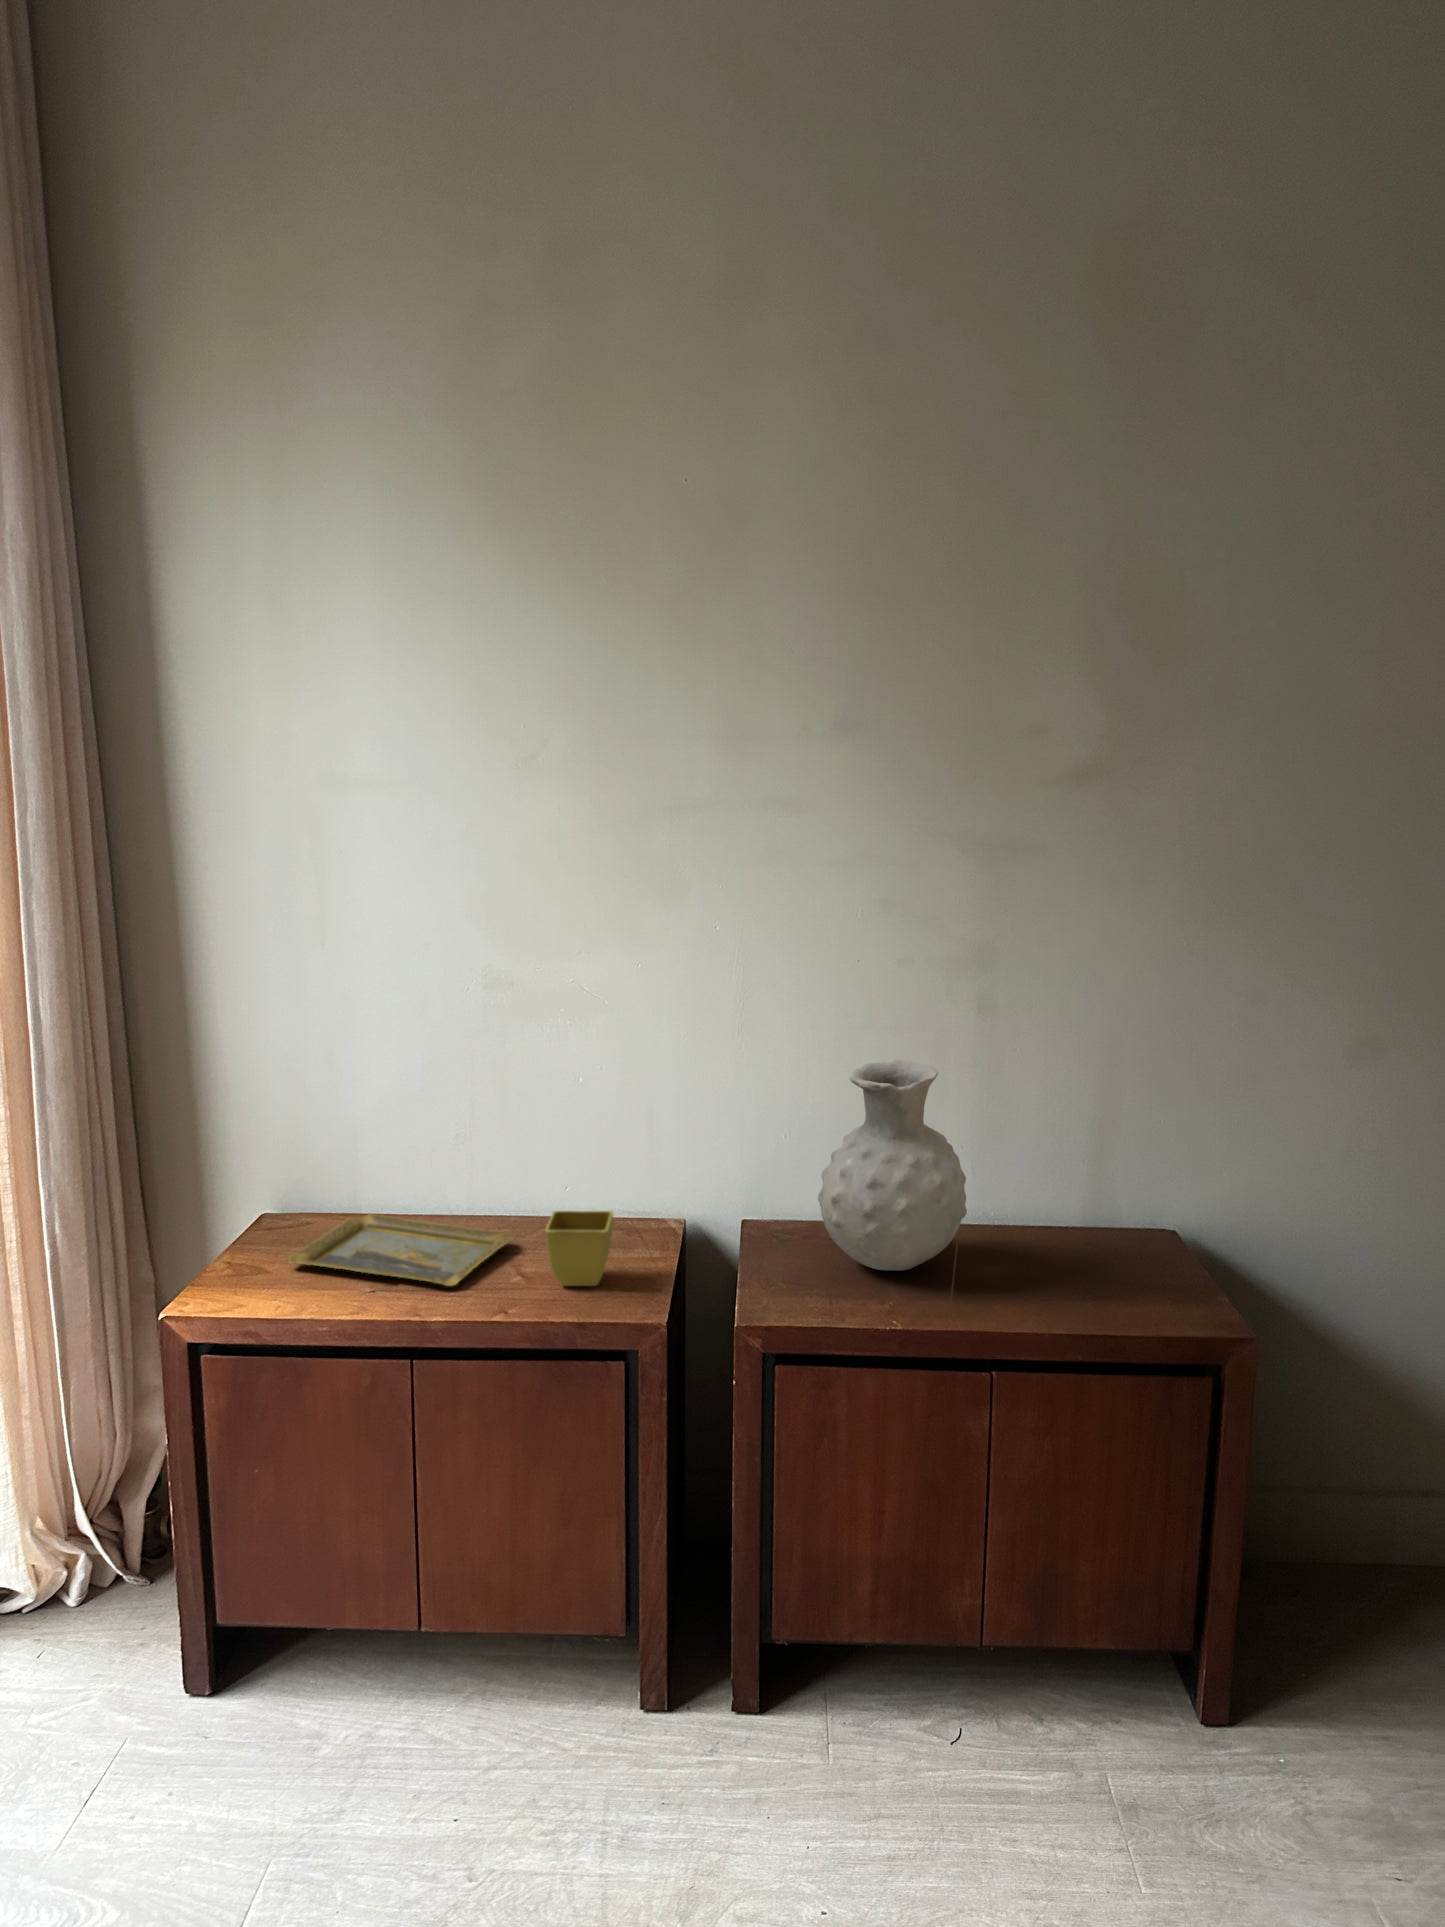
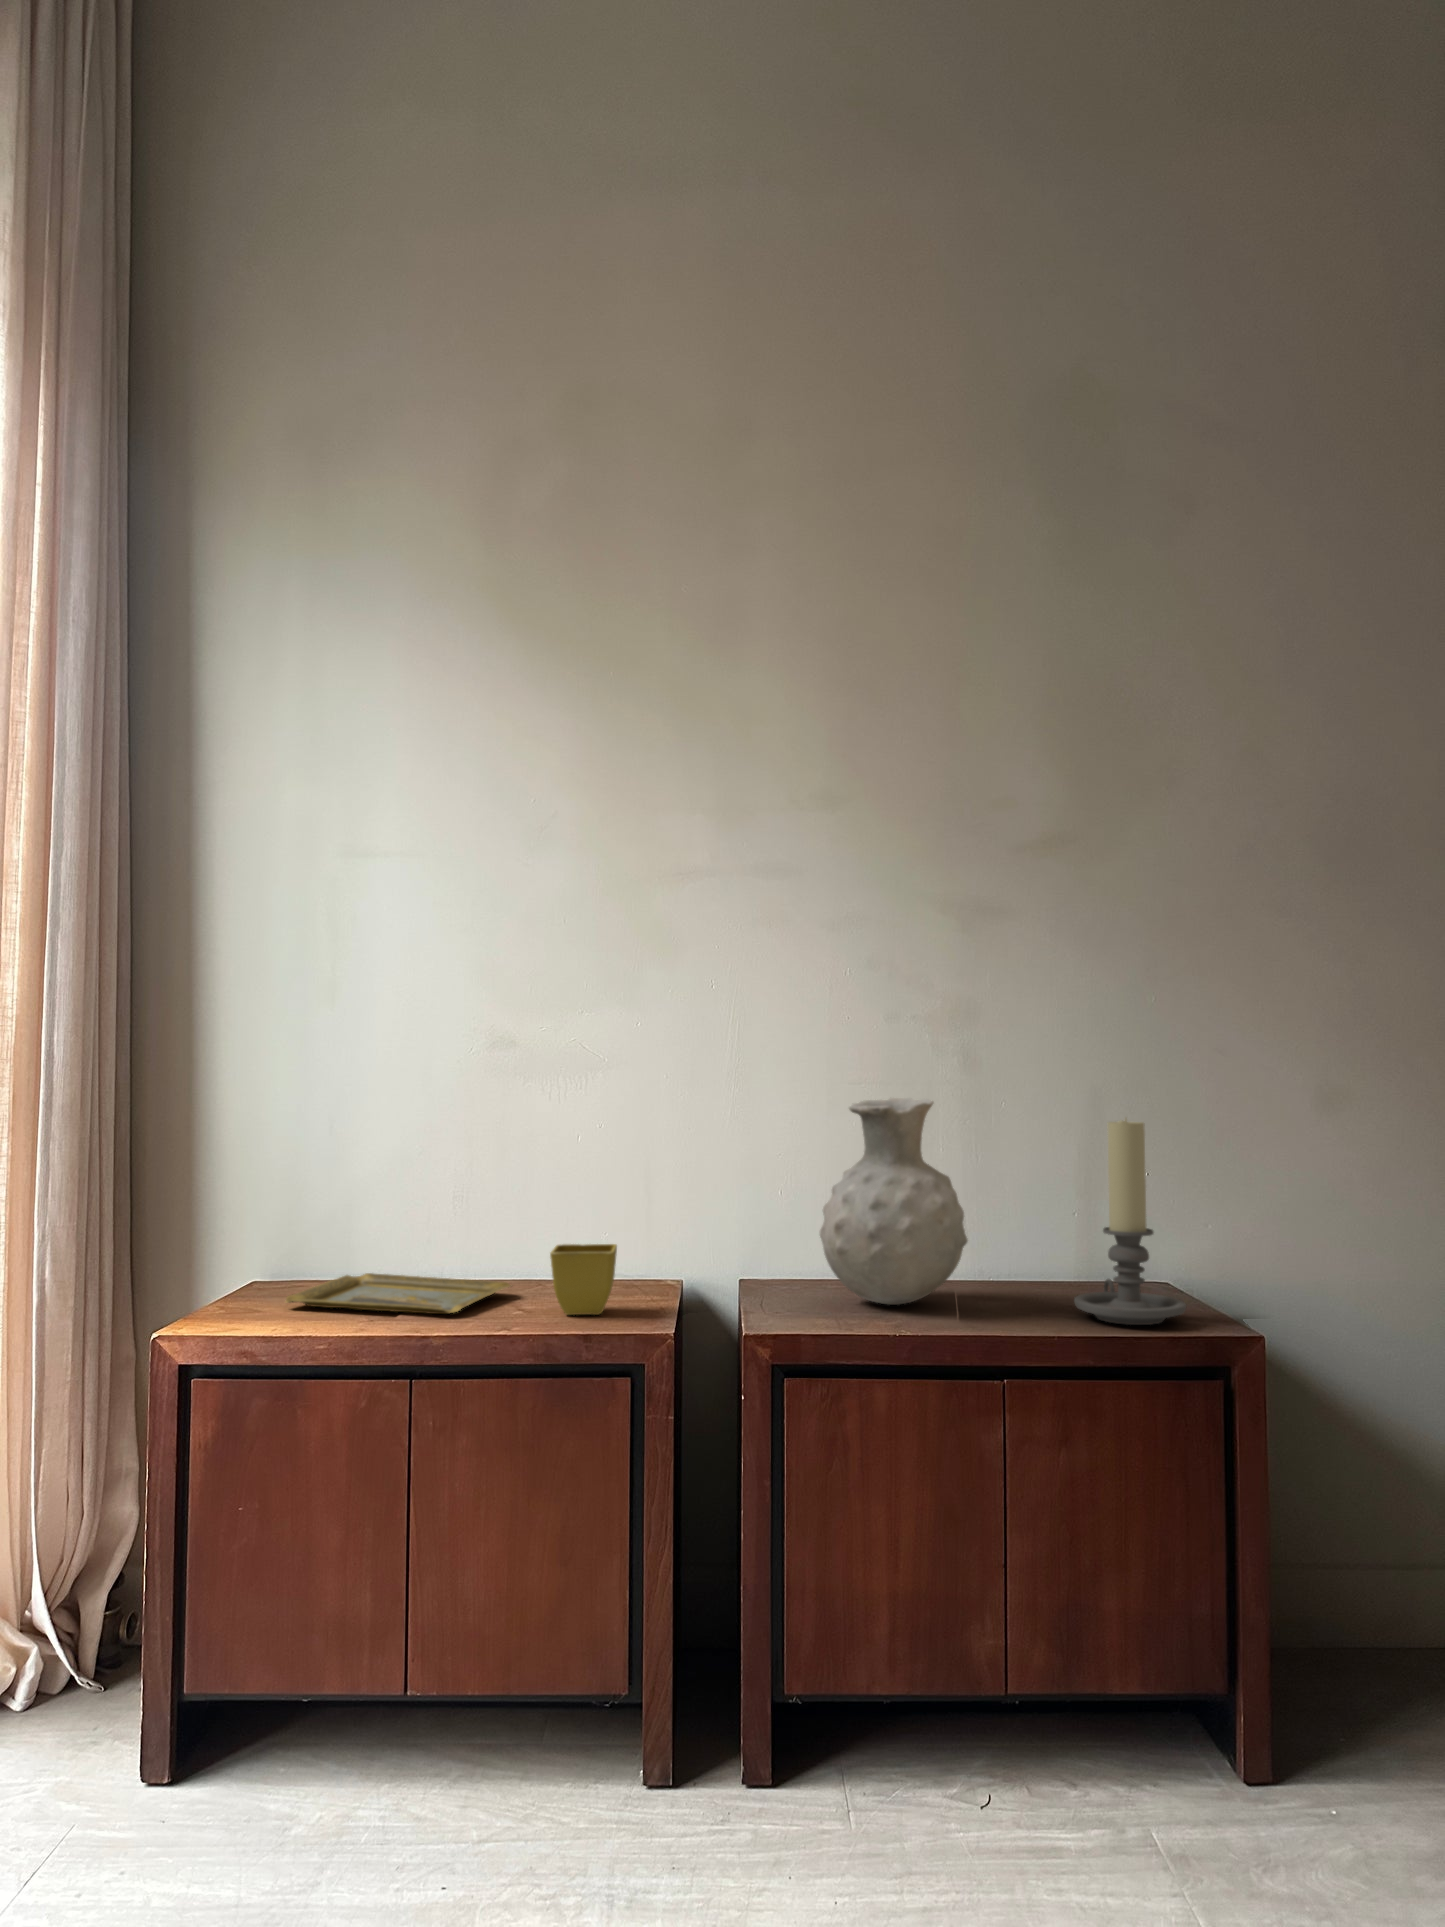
candle holder: none [1071,1100,1182,1309] -> present [1074,1119,1186,1325]

